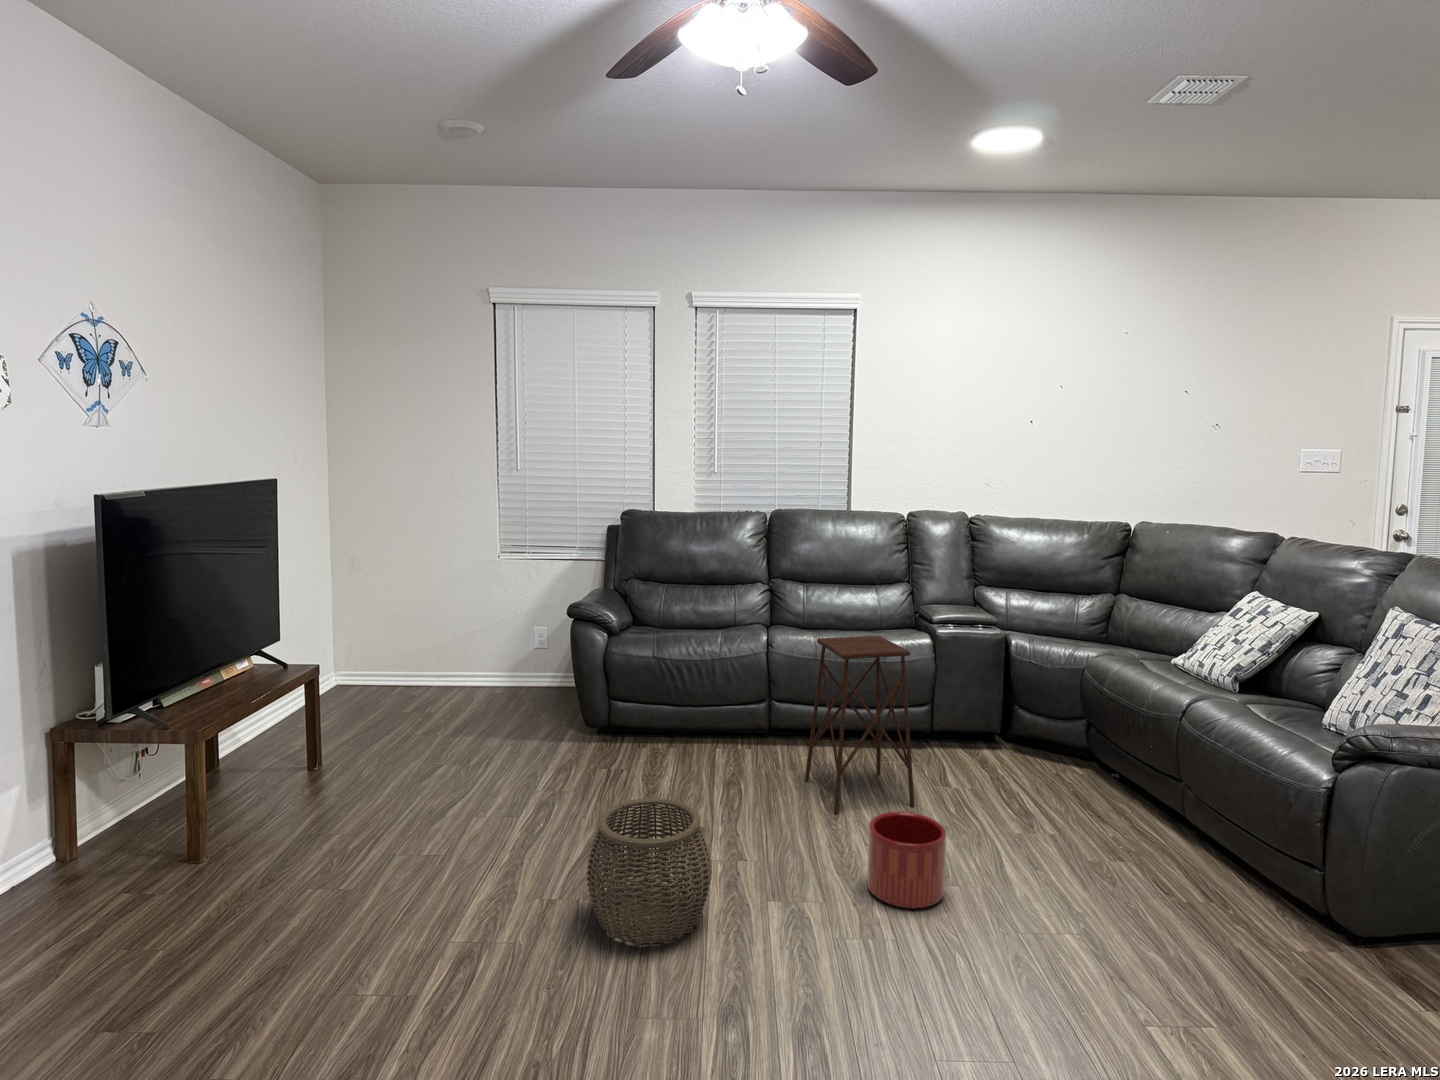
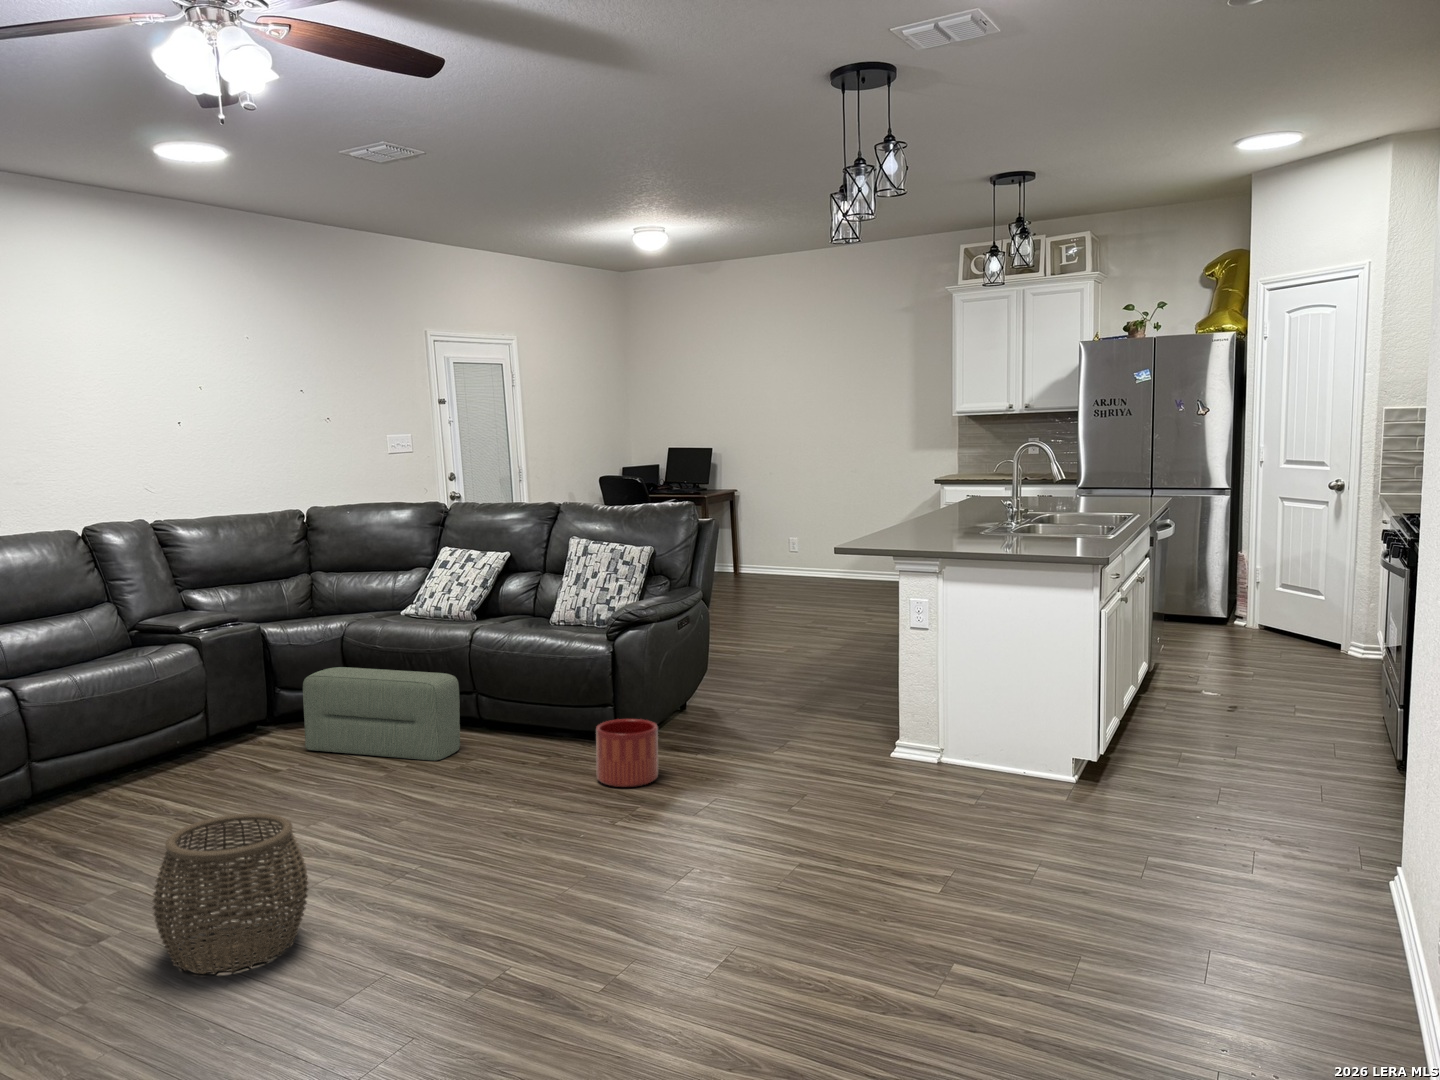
side table: present [805,636,915,815] -> none [142,634,286,829]
pouf: none [1008,697,1141,834] -> present [303,667,460,761]
planter: present [867,812,947,908] -> present [596,719,658,787]

